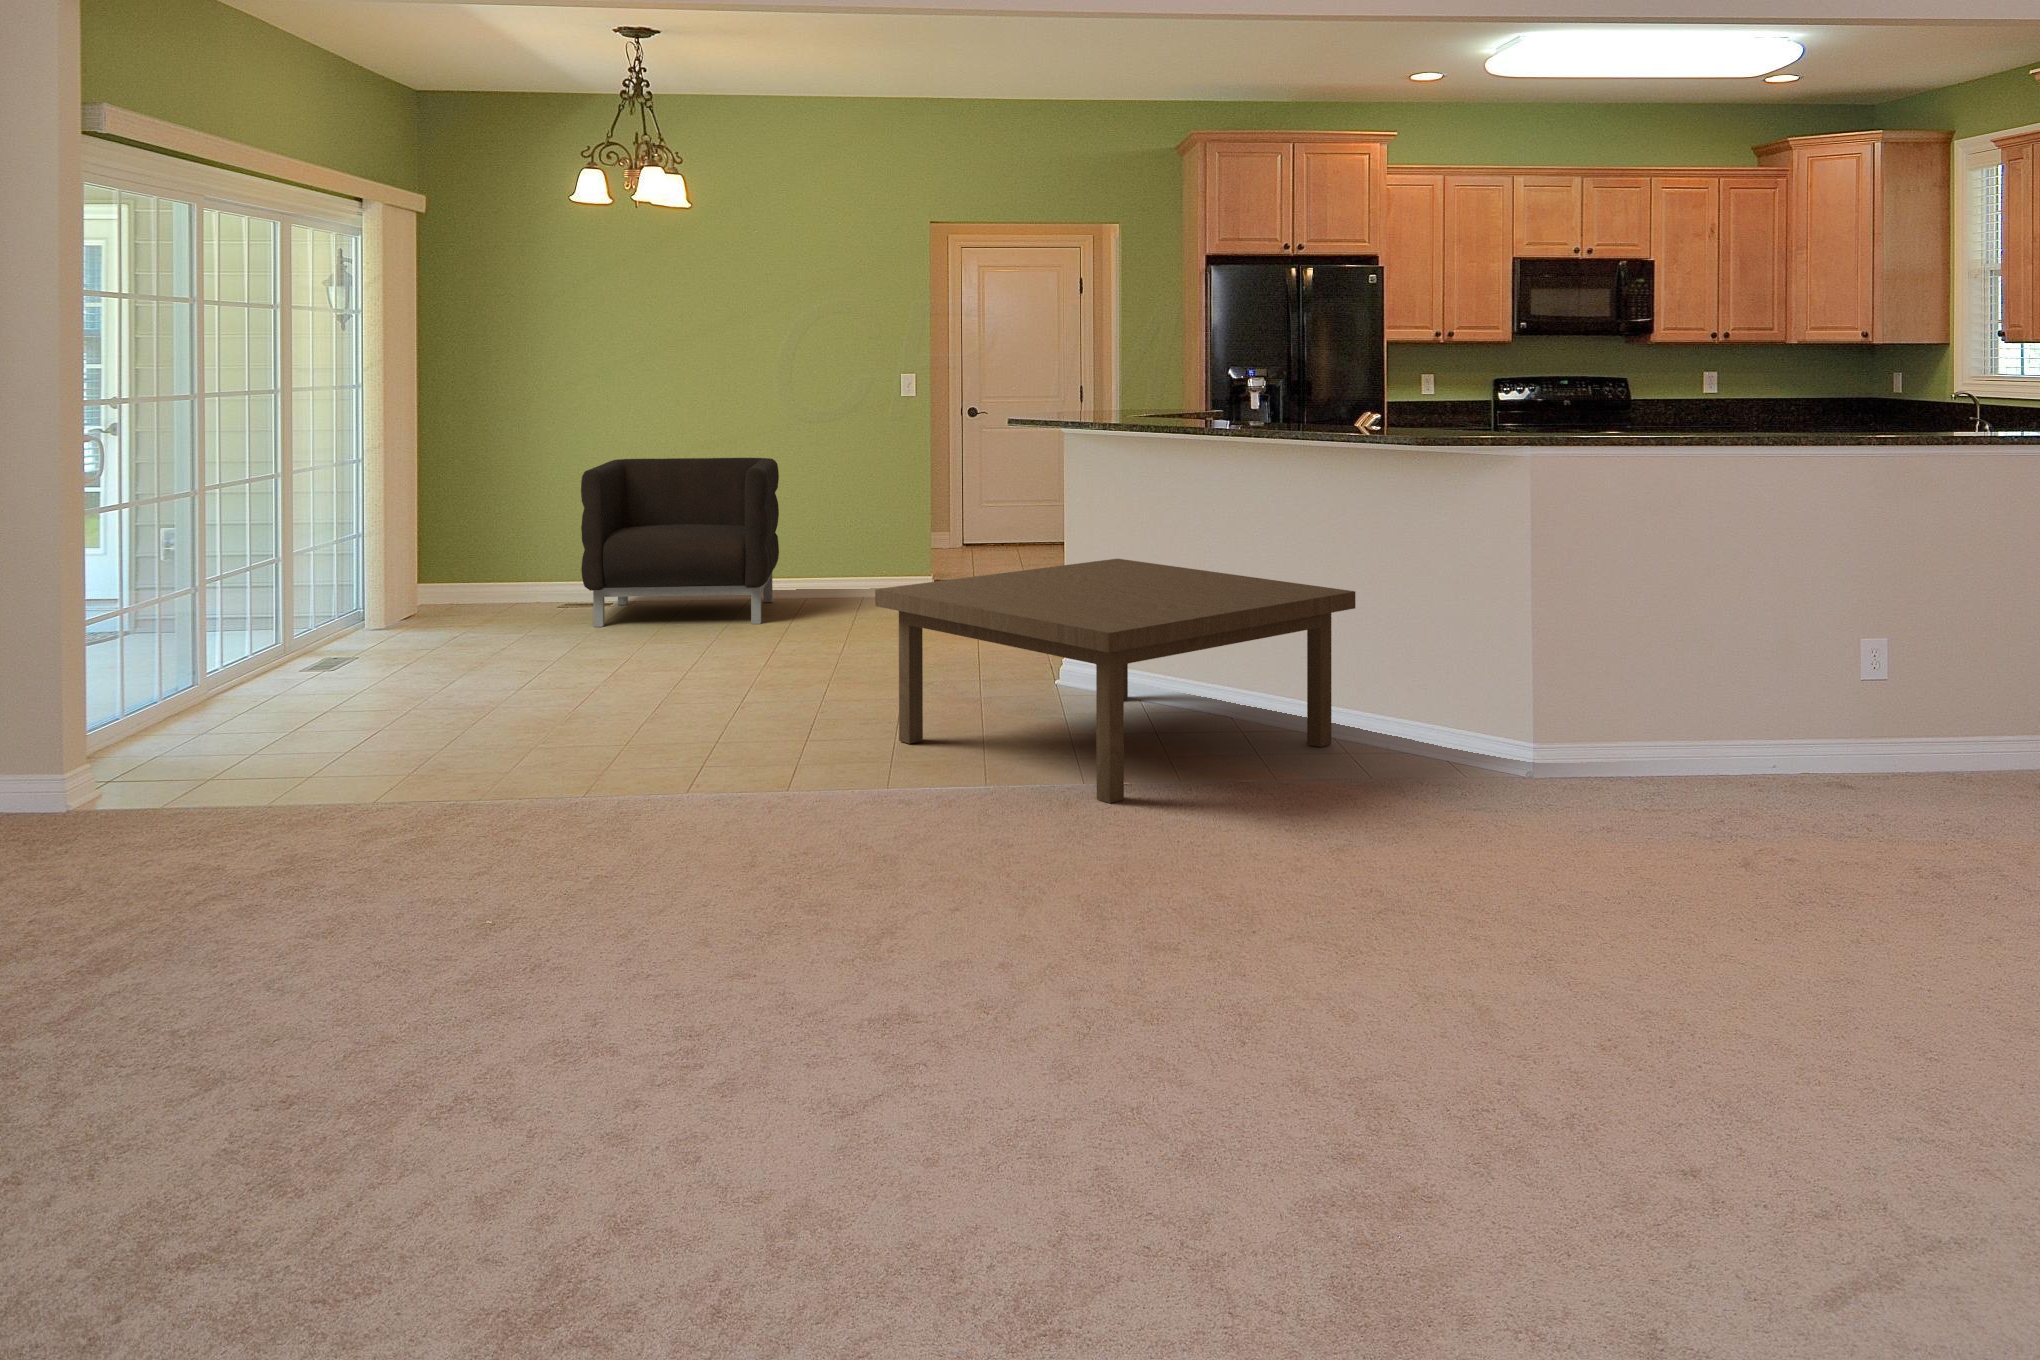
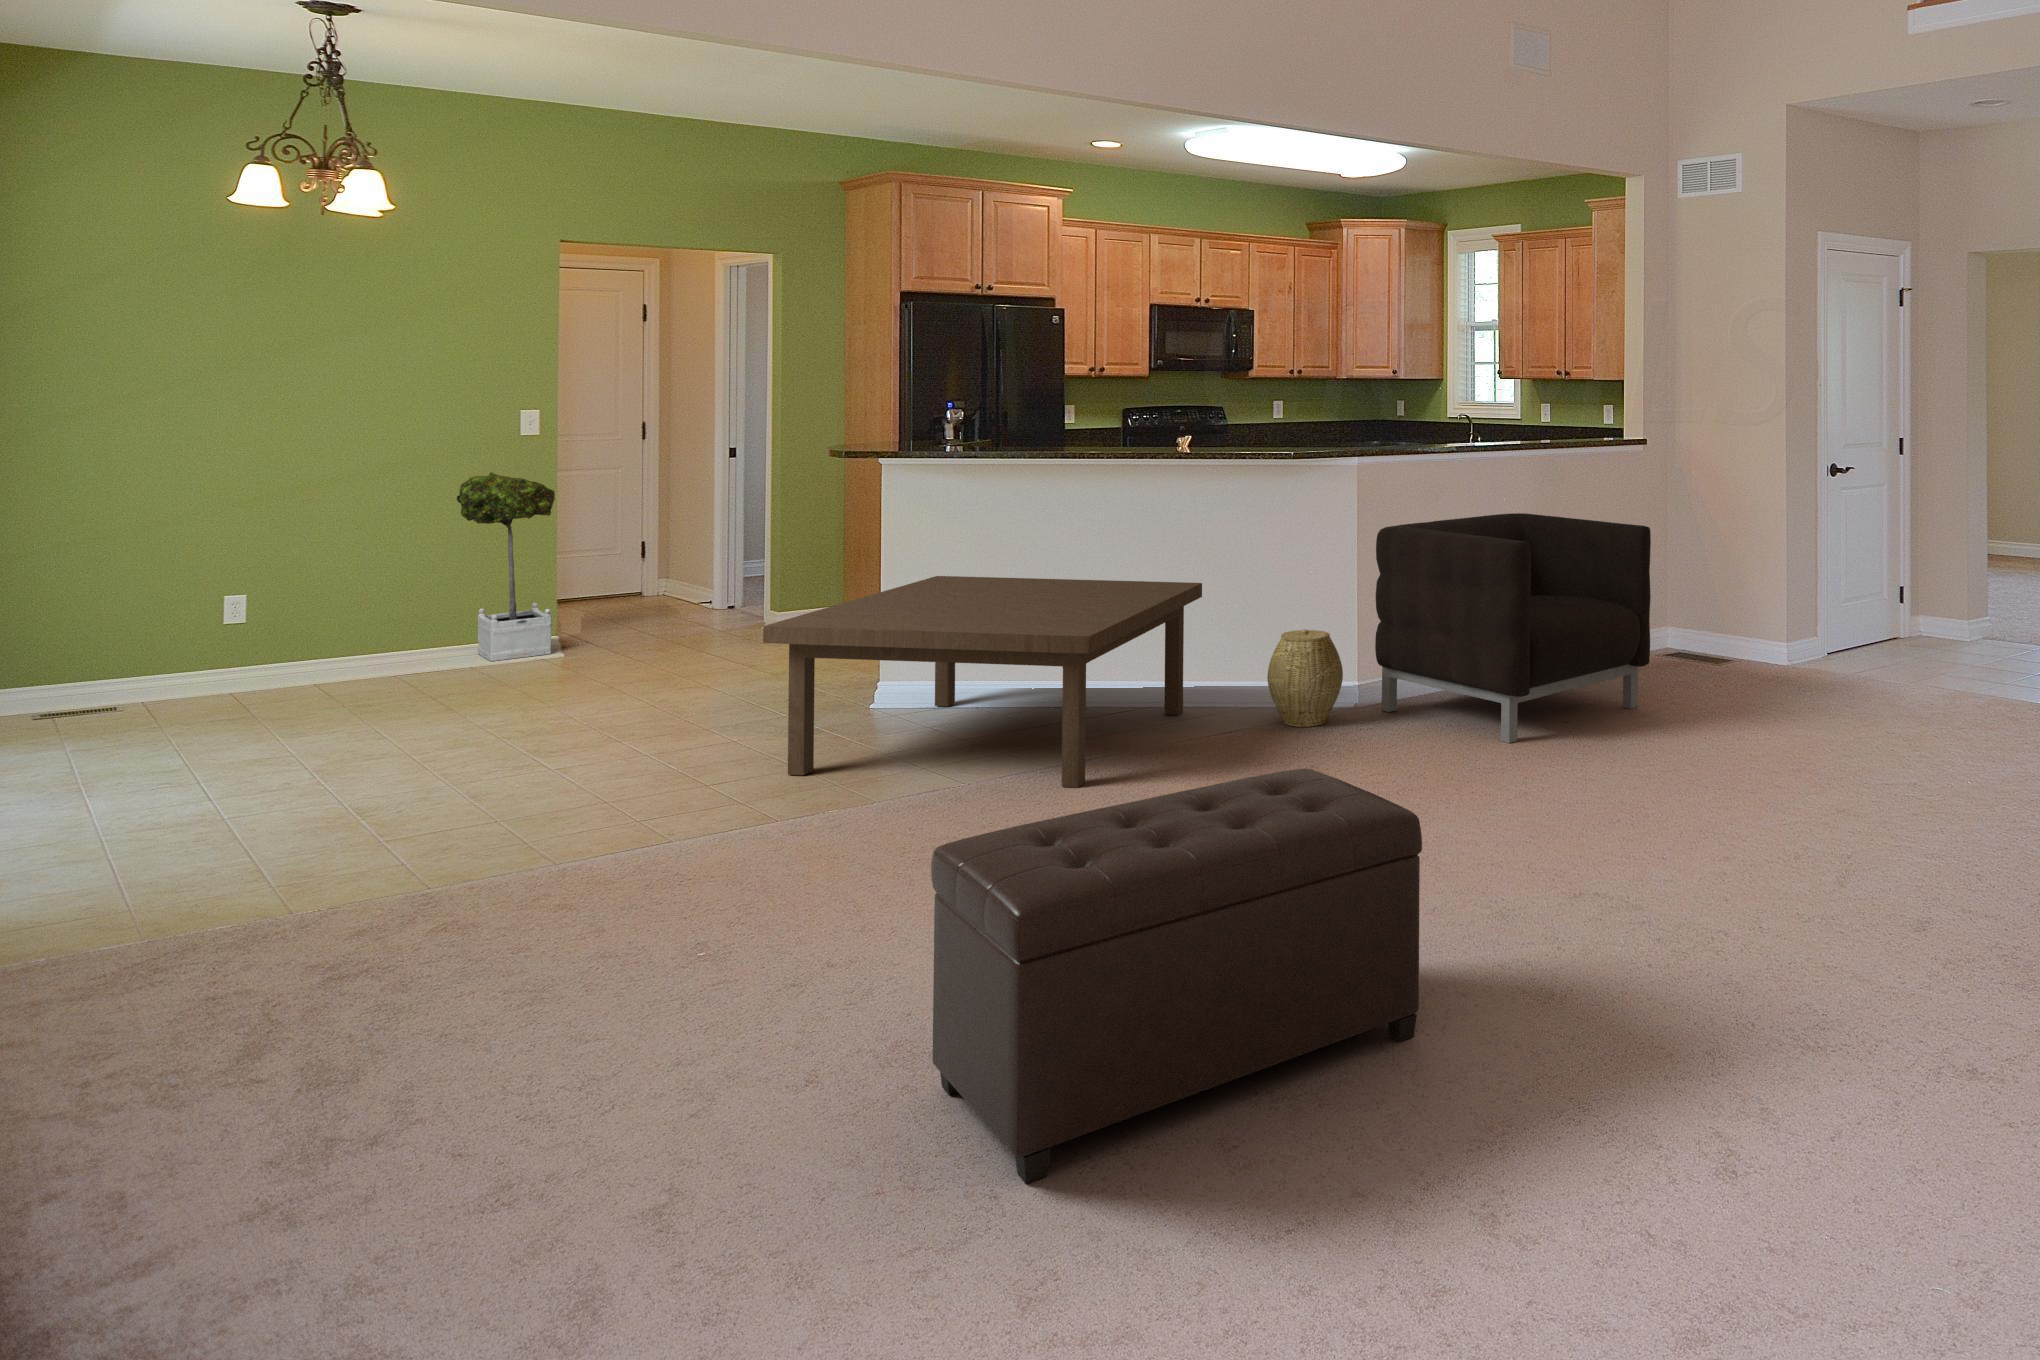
potted tree: none [825,435,899,607] -> present [457,472,555,661]
armchair: present [581,458,779,627] -> present [1375,513,1651,743]
woven basket: none [1401,661,1499,787] -> present [1267,629,1343,727]
ottoman: none [501,800,1034,1157] -> present [931,769,1422,1184]

